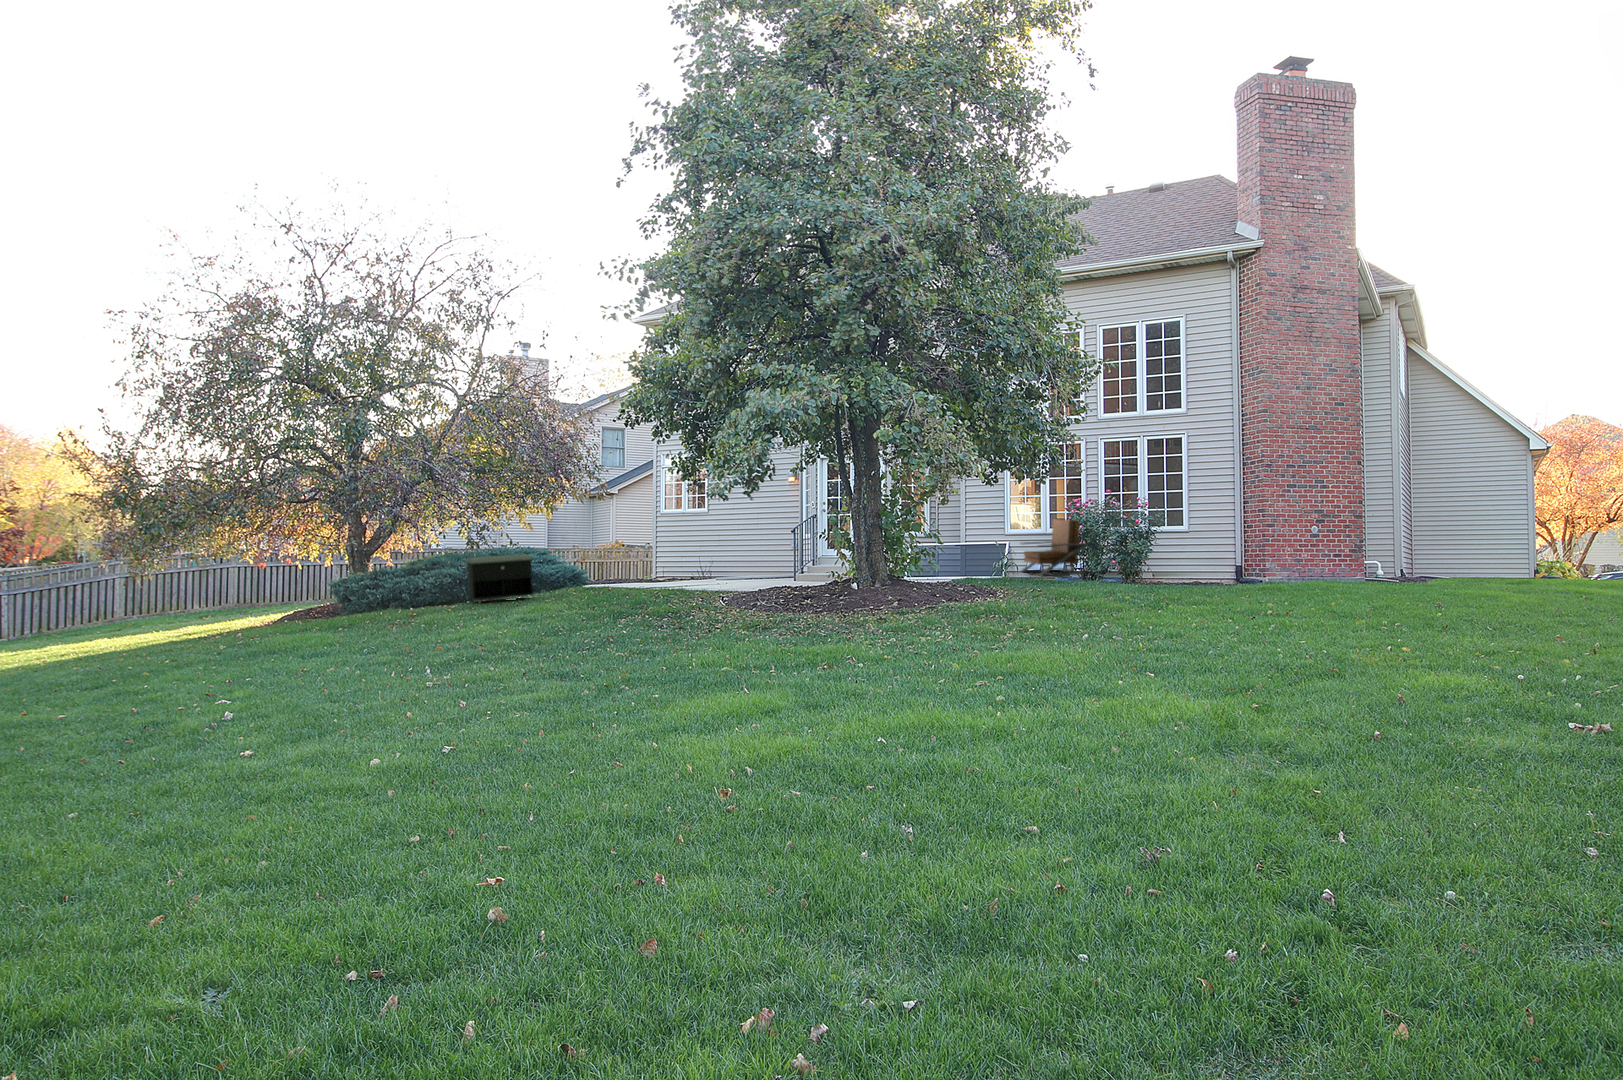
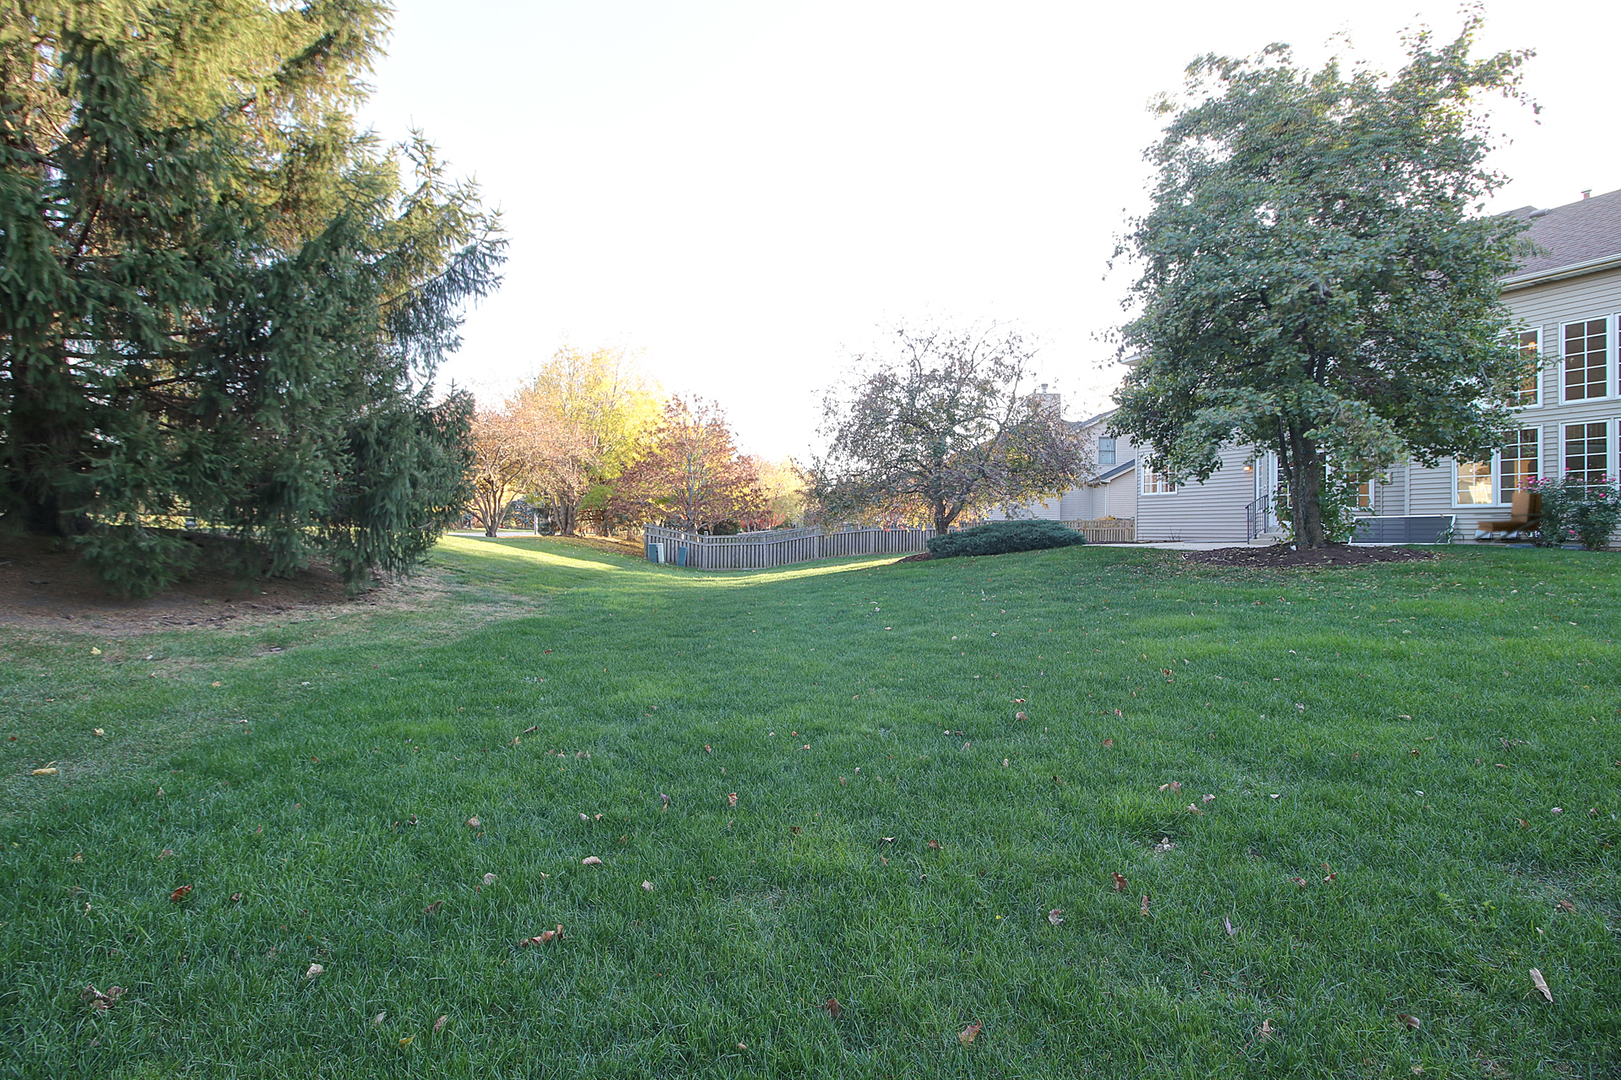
storage bench: present [467,554,533,603] -> none [1004,524,1047,555]

